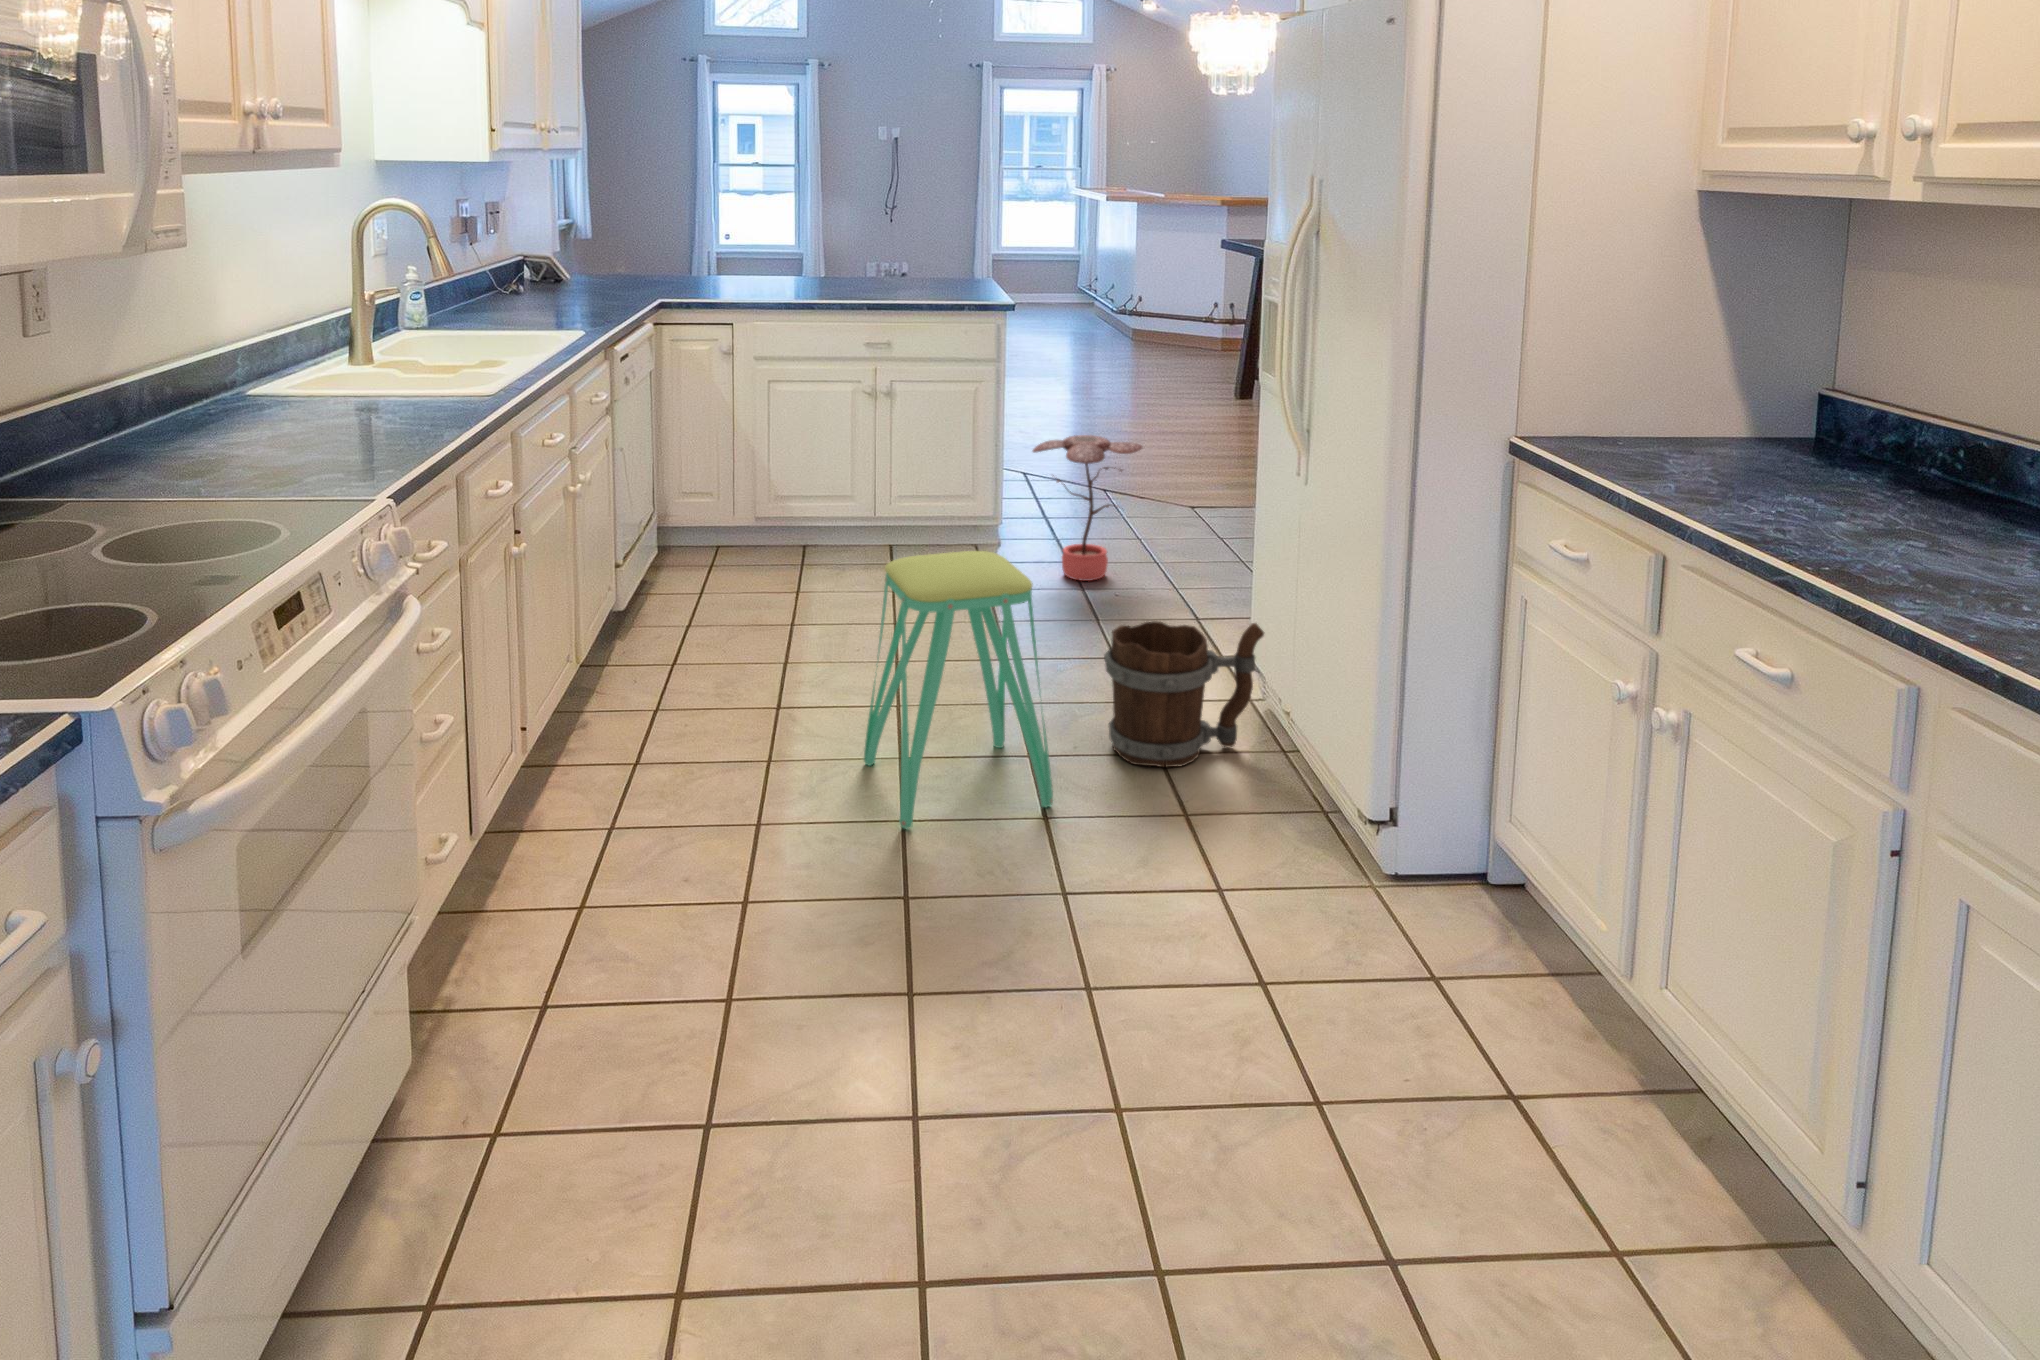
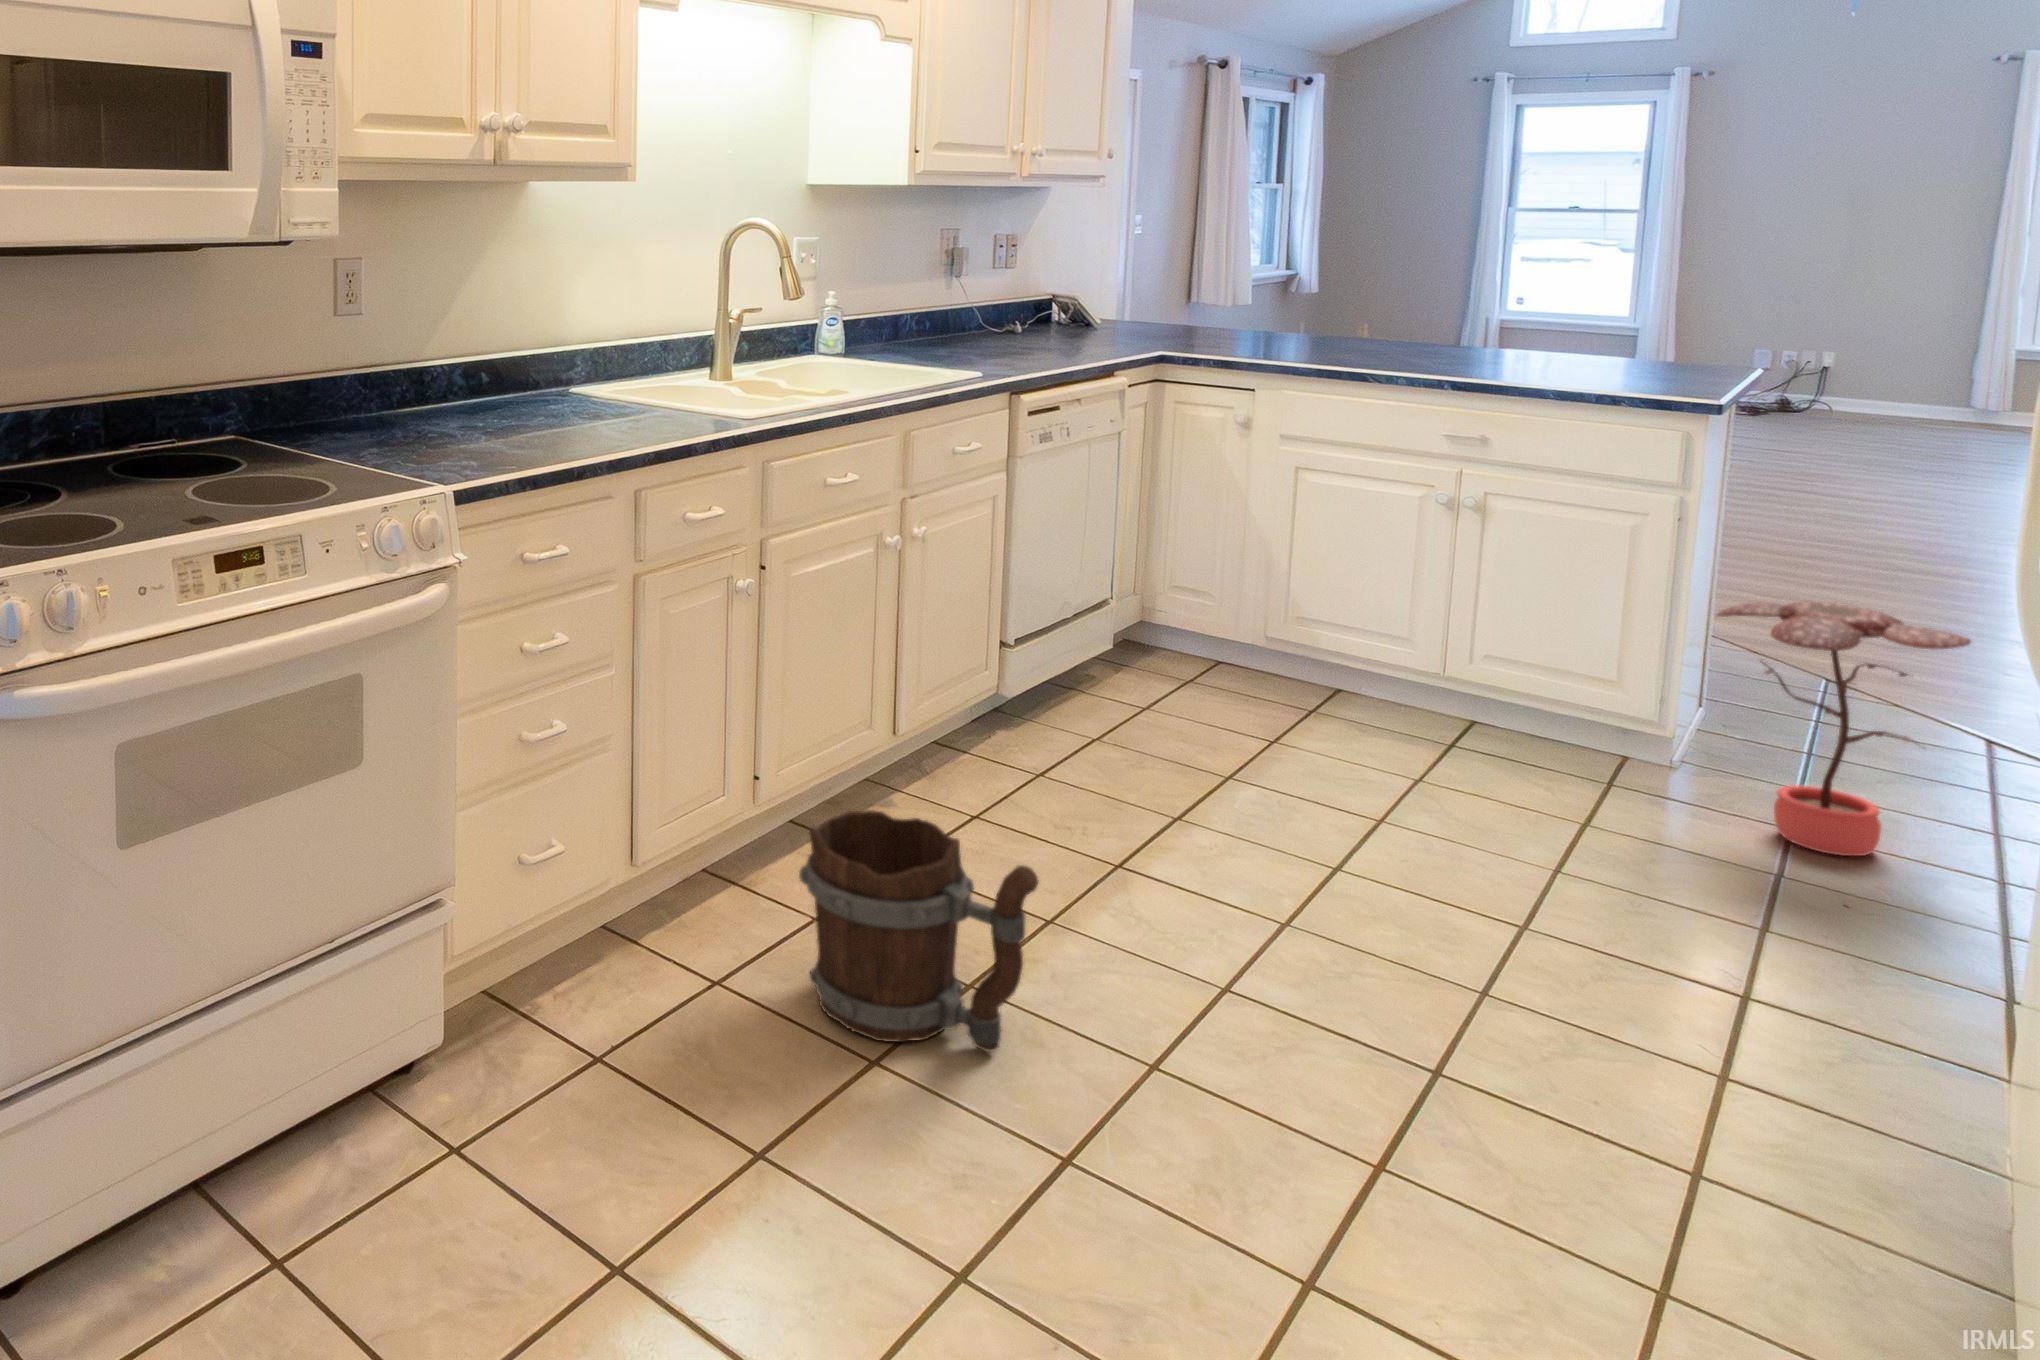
stool: present [864,551,1053,828] -> none [1135,693,1411,1140]
bucket: present [1104,621,1264,767] -> present [799,810,1039,1052]

